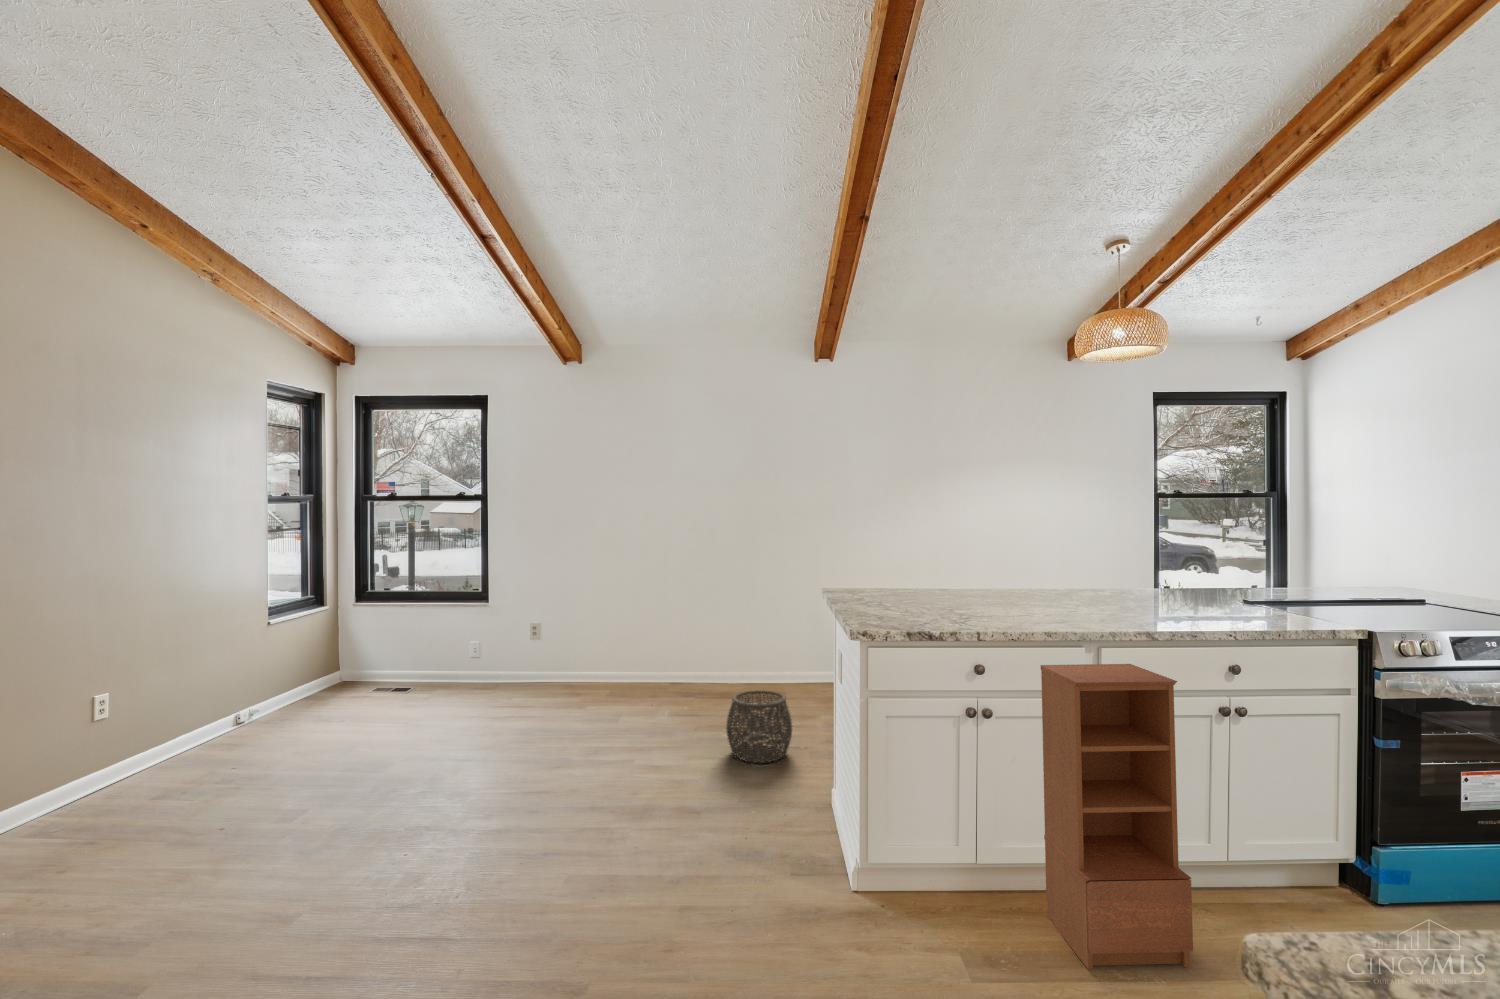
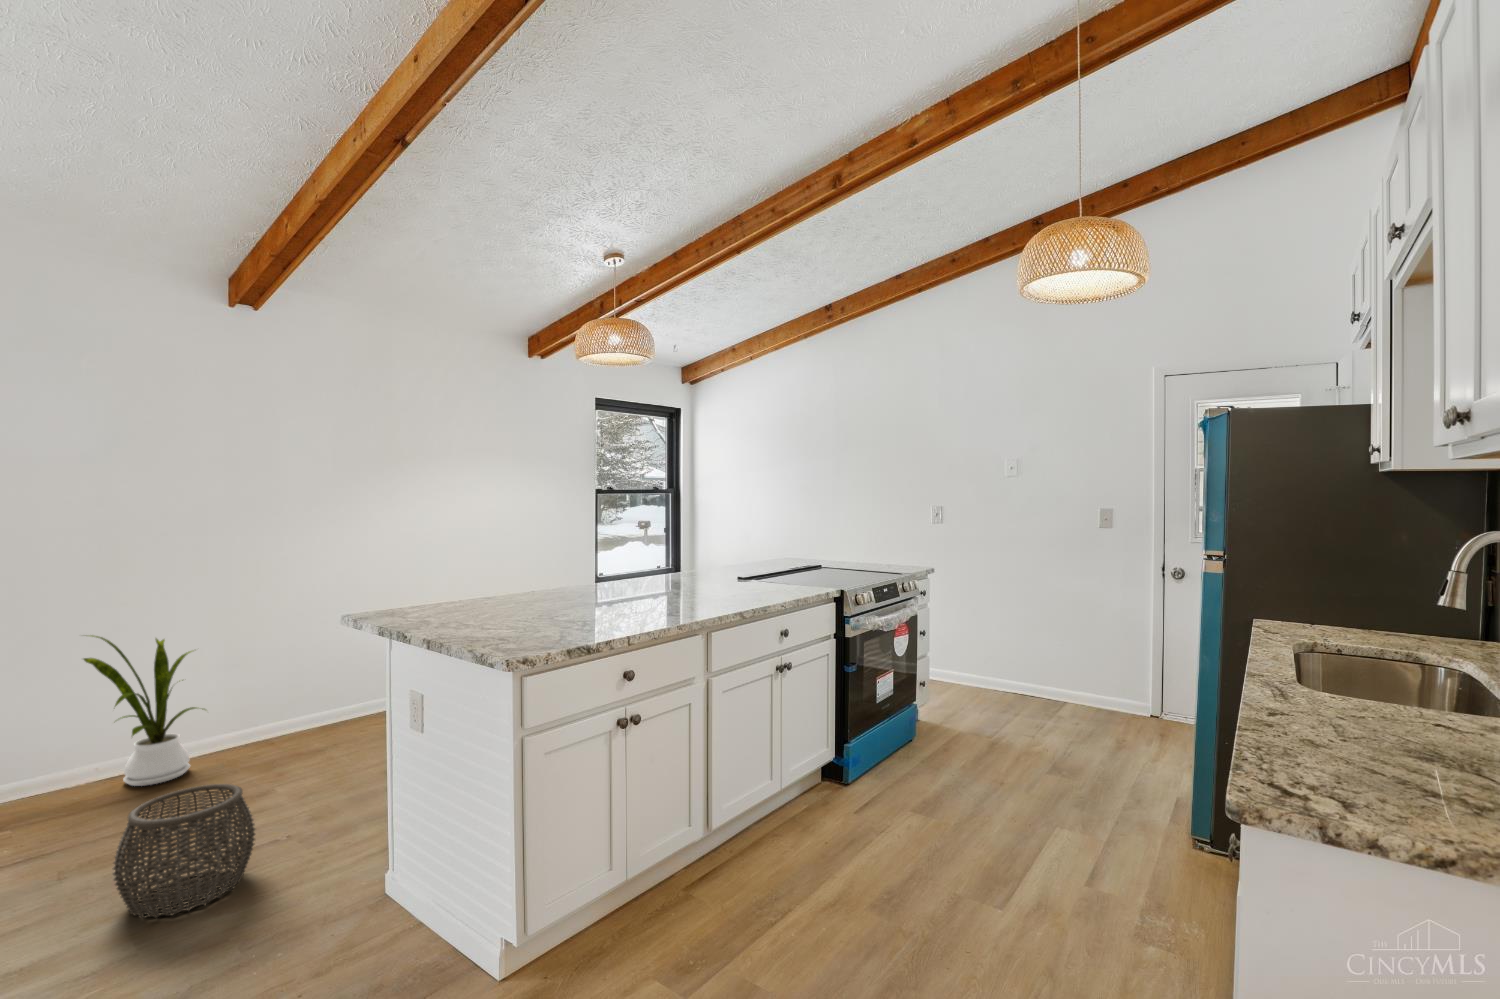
house plant: none [744,590,809,691] -> present [84,635,205,786]
bookcase: present [1041,664,1193,969] -> none [676,642,800,942]

